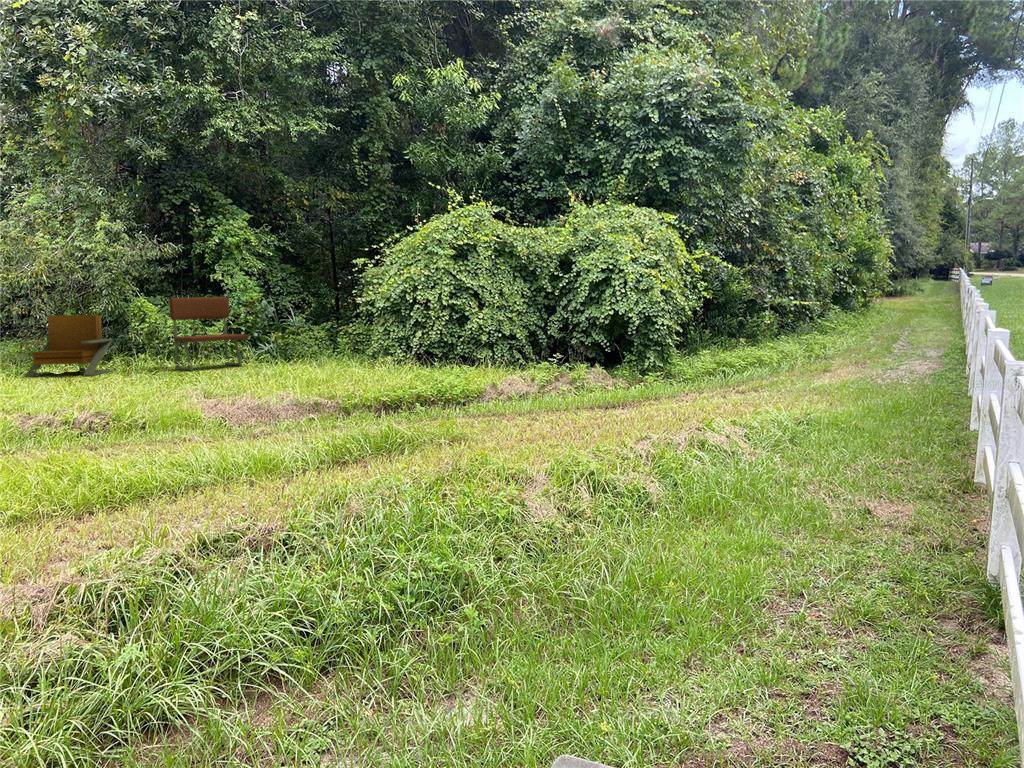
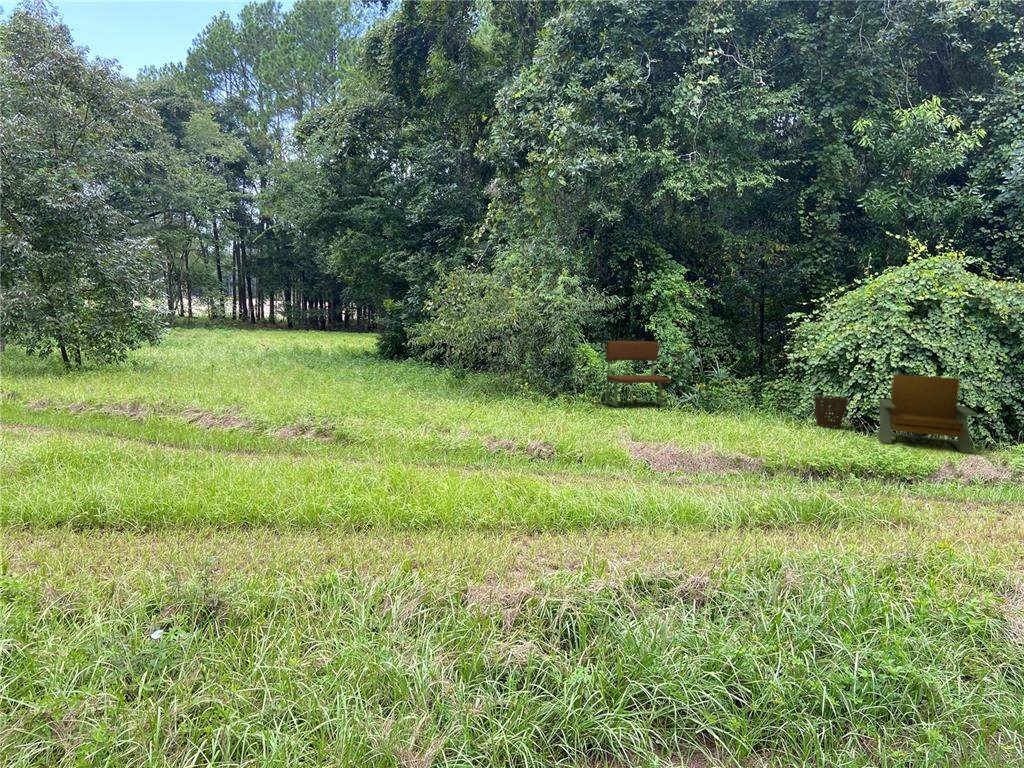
lounge chair: present [22,315,114,377] -> present [876,374,978,453]
basket: none [386,336,414,364] -> present [814,395,848,428]

